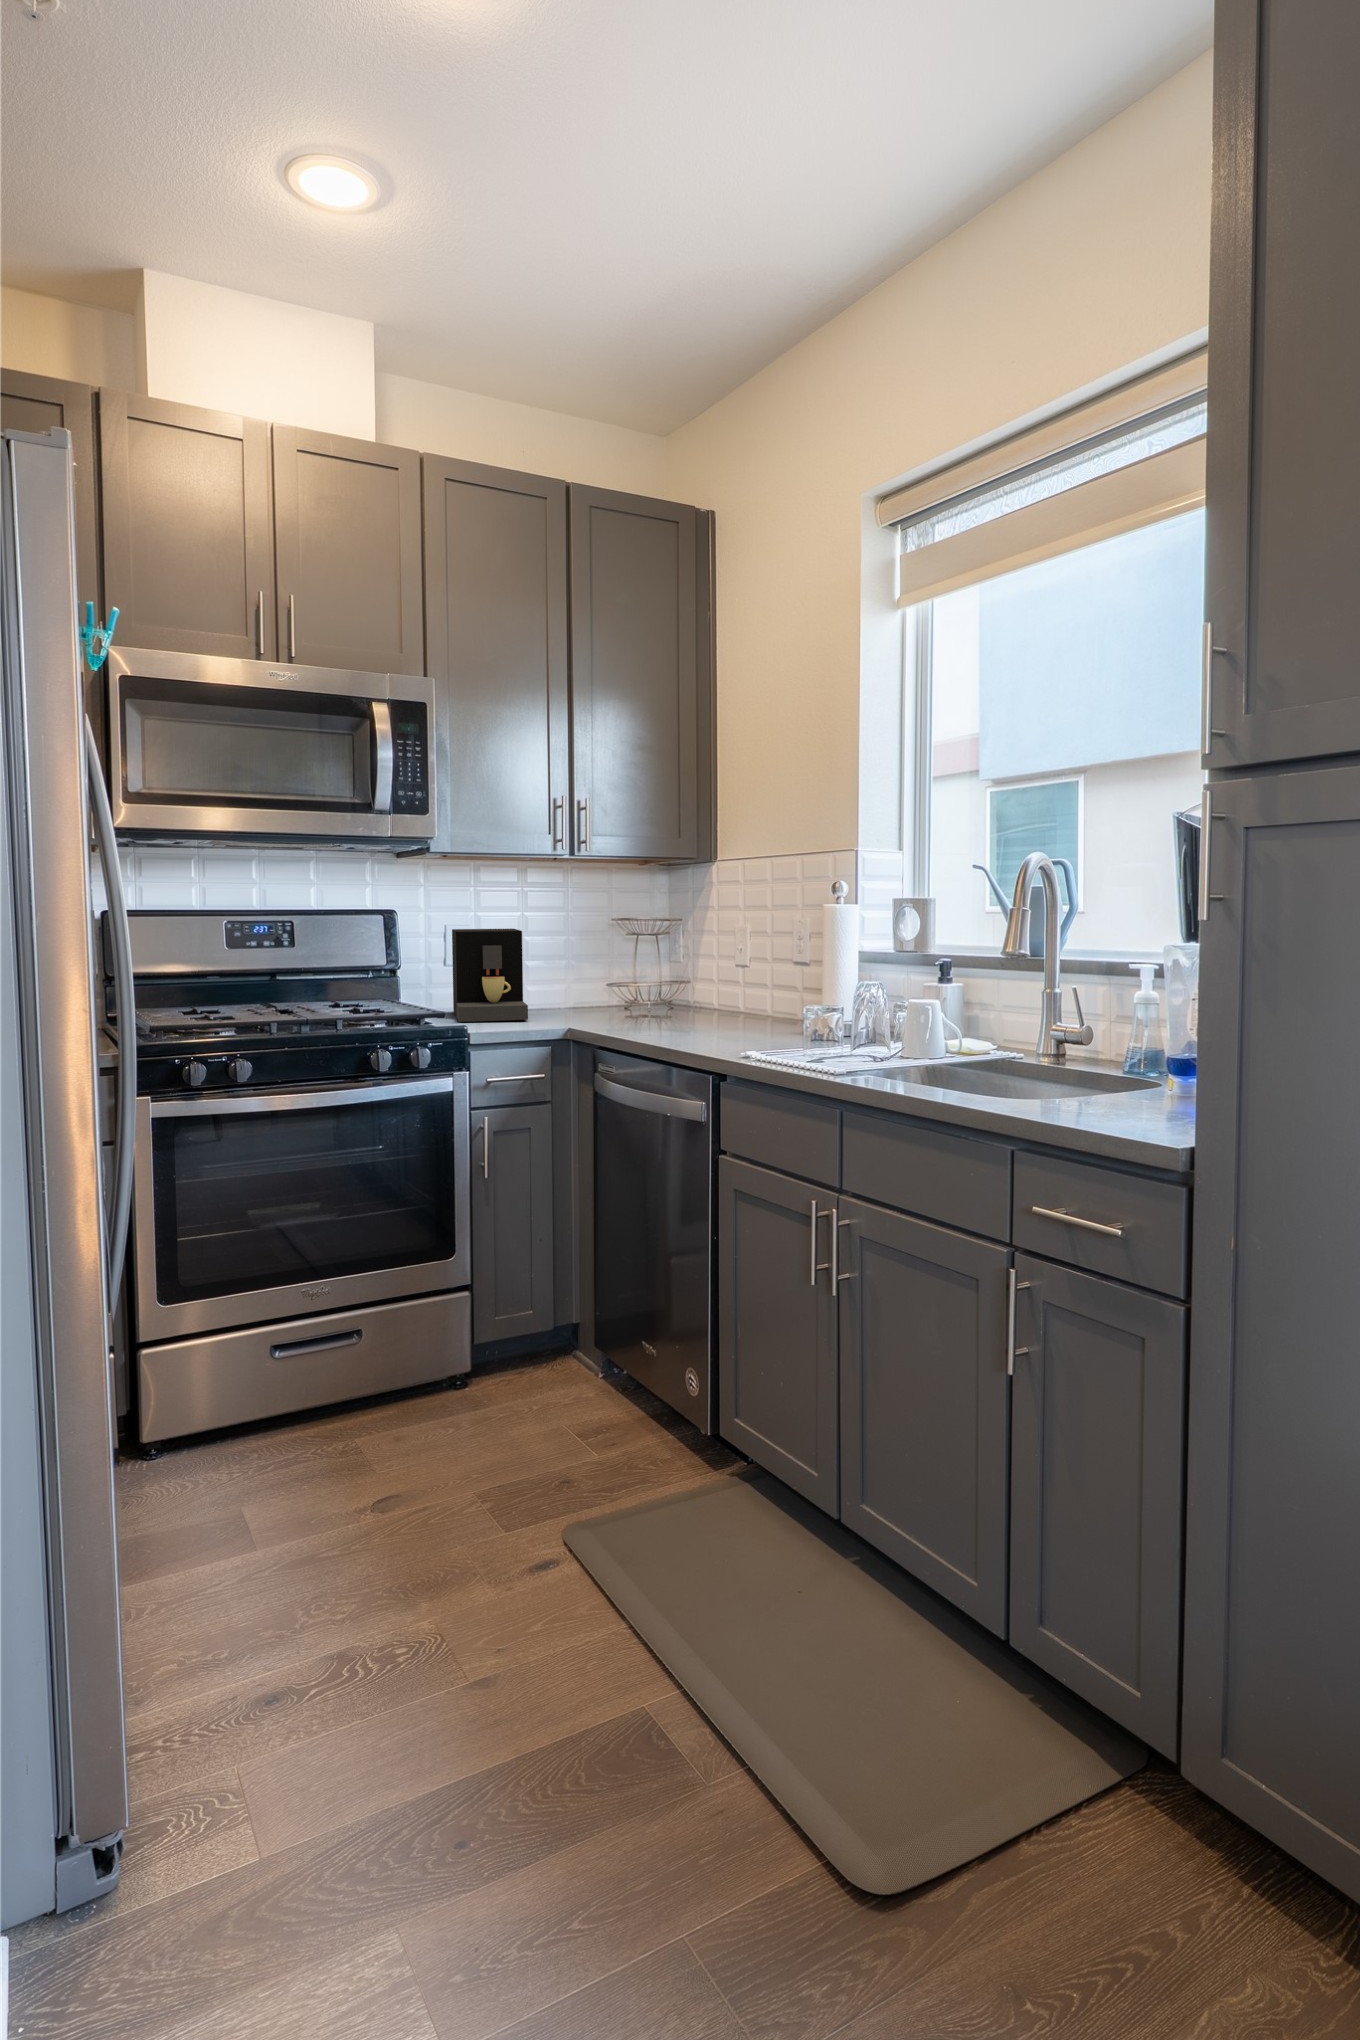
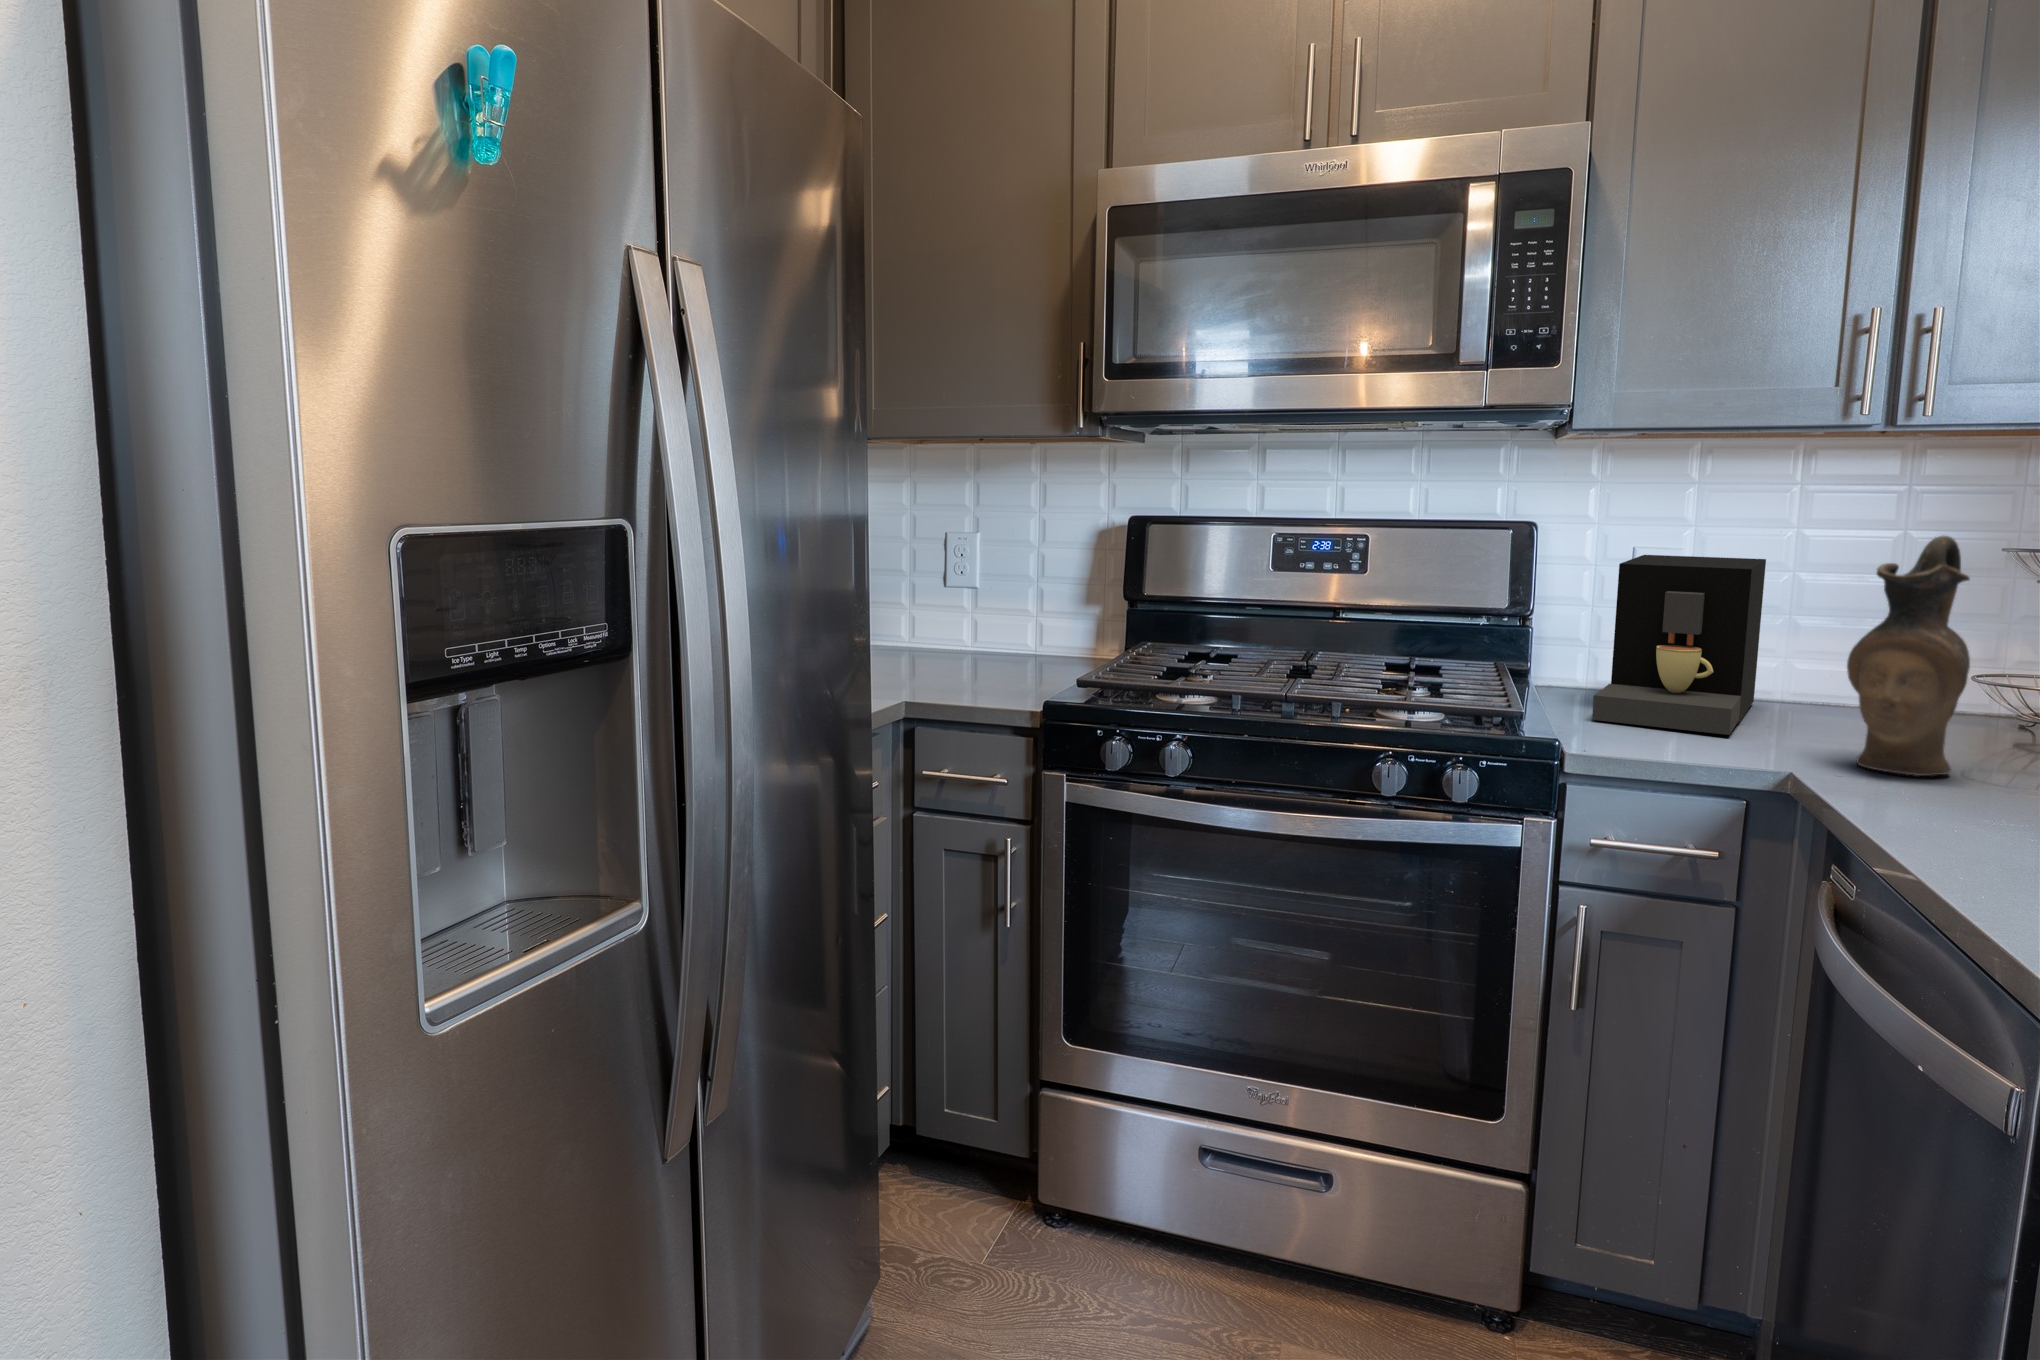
ceramic pitcher: none [583,908,629,1023] -> present [1847,536,1970,776]

